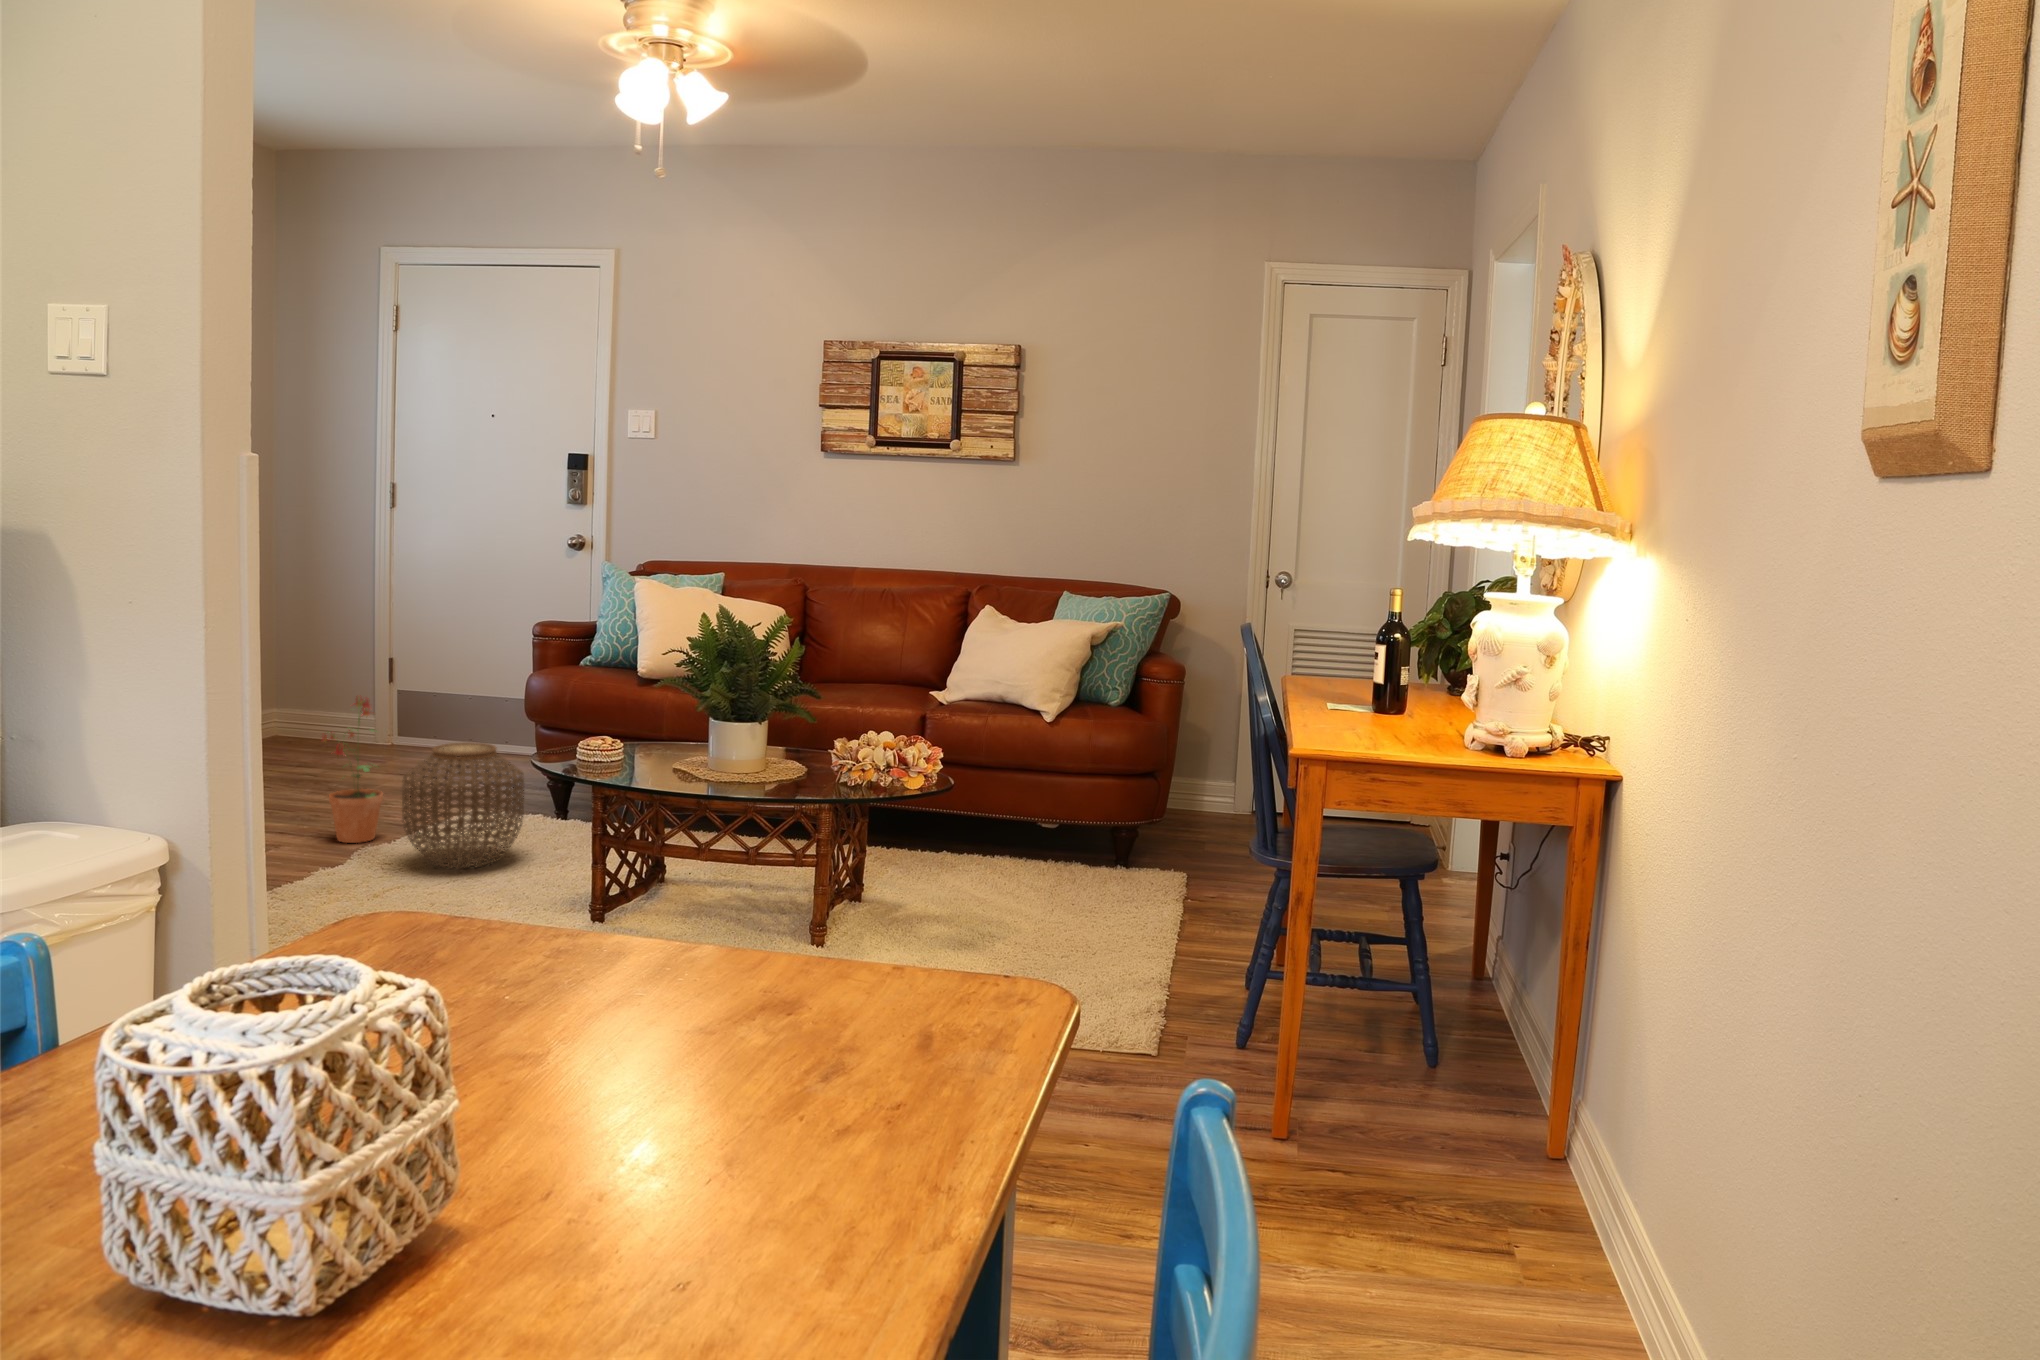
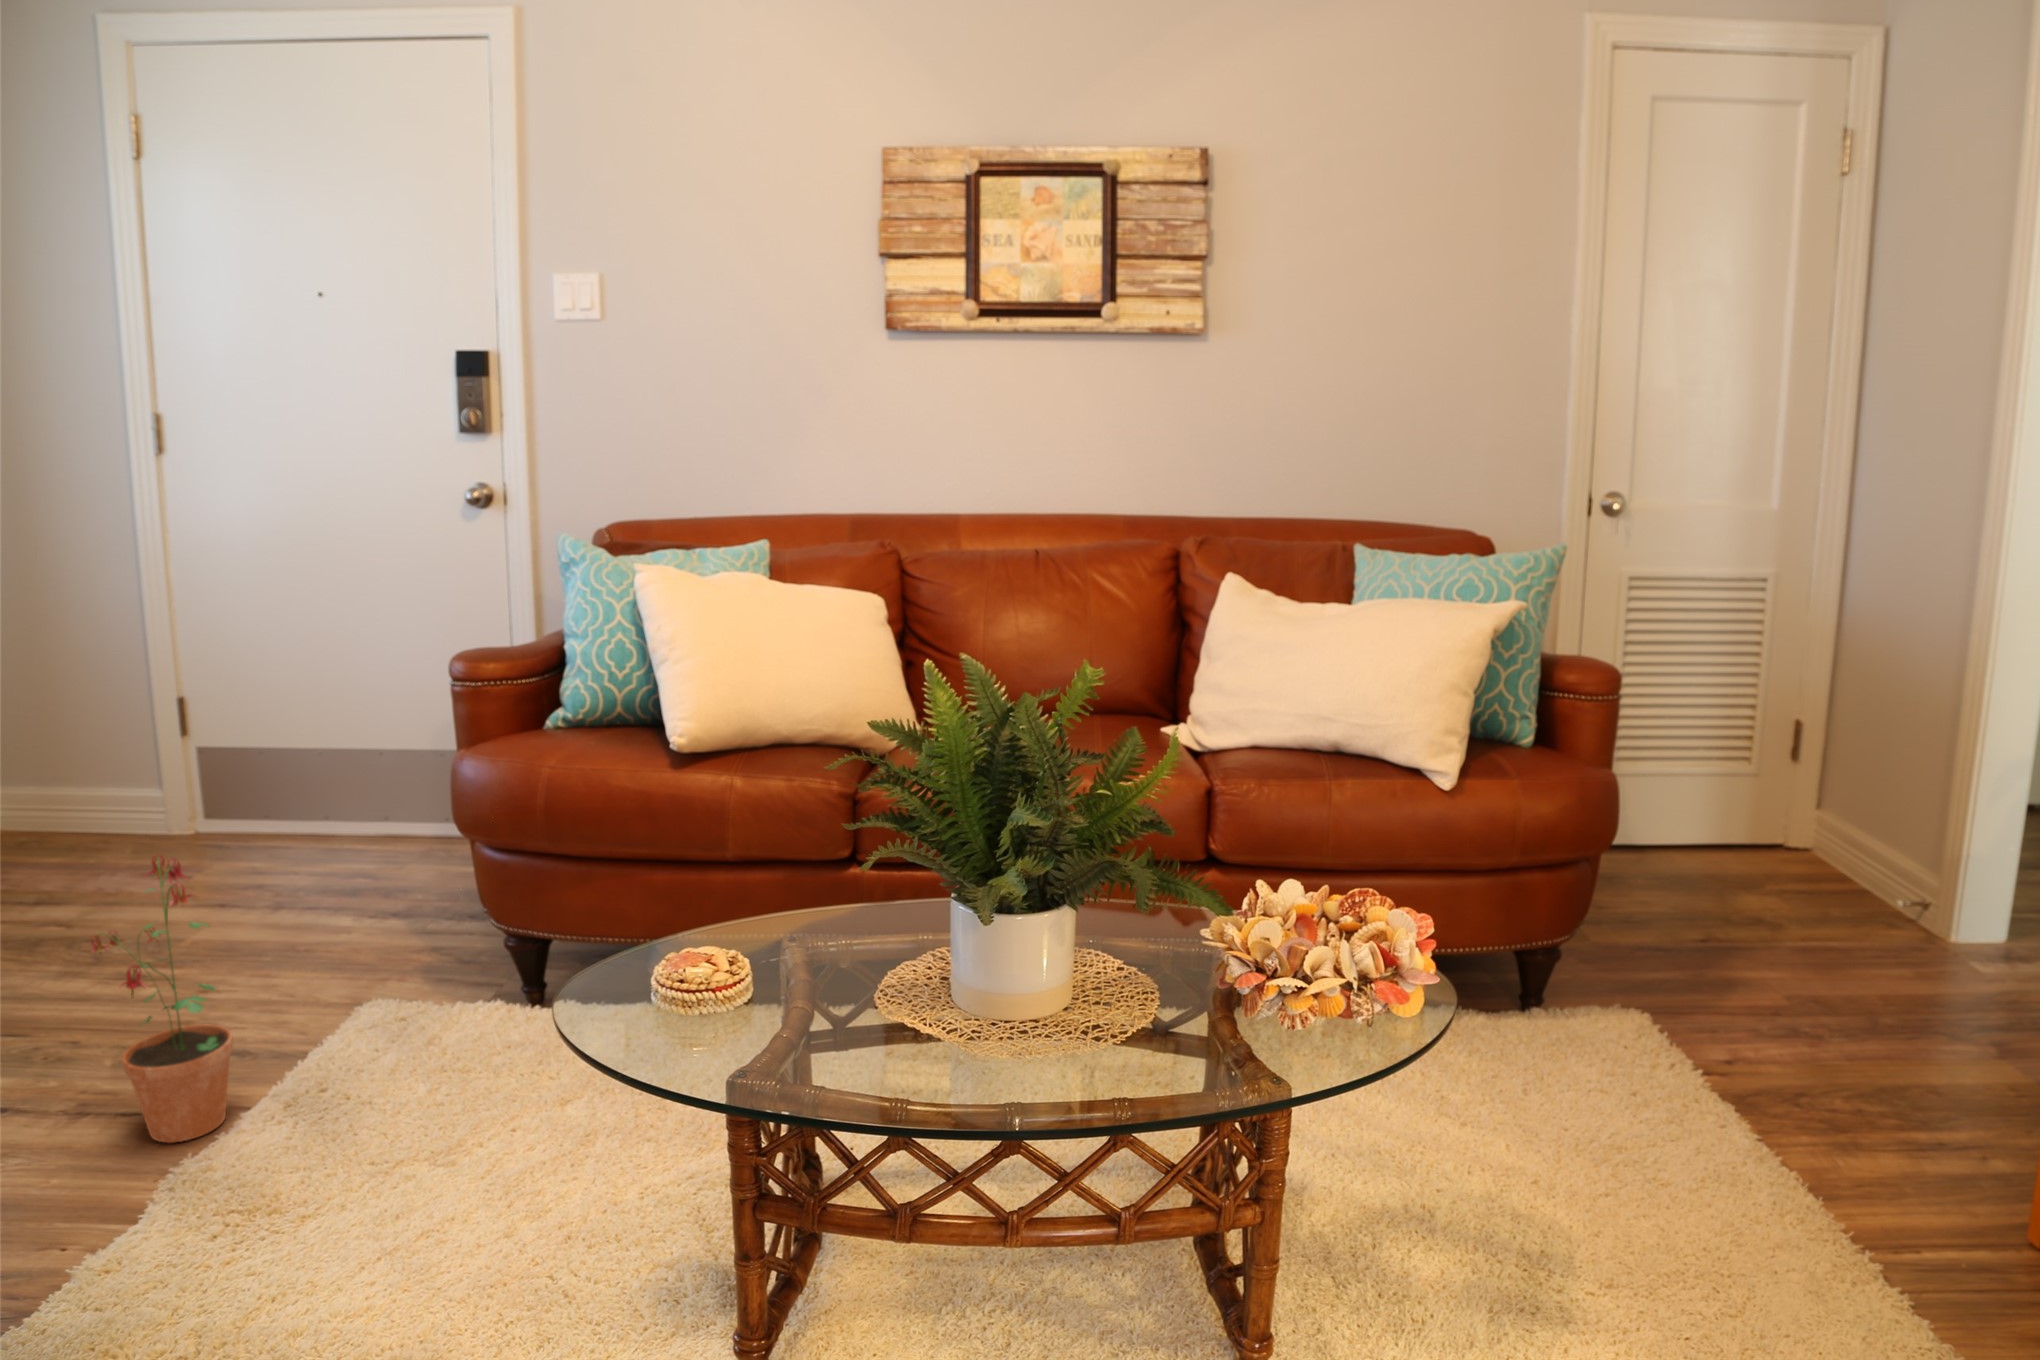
woven basket: present [402,742,524,869] -> none [284,944,531,1206]

